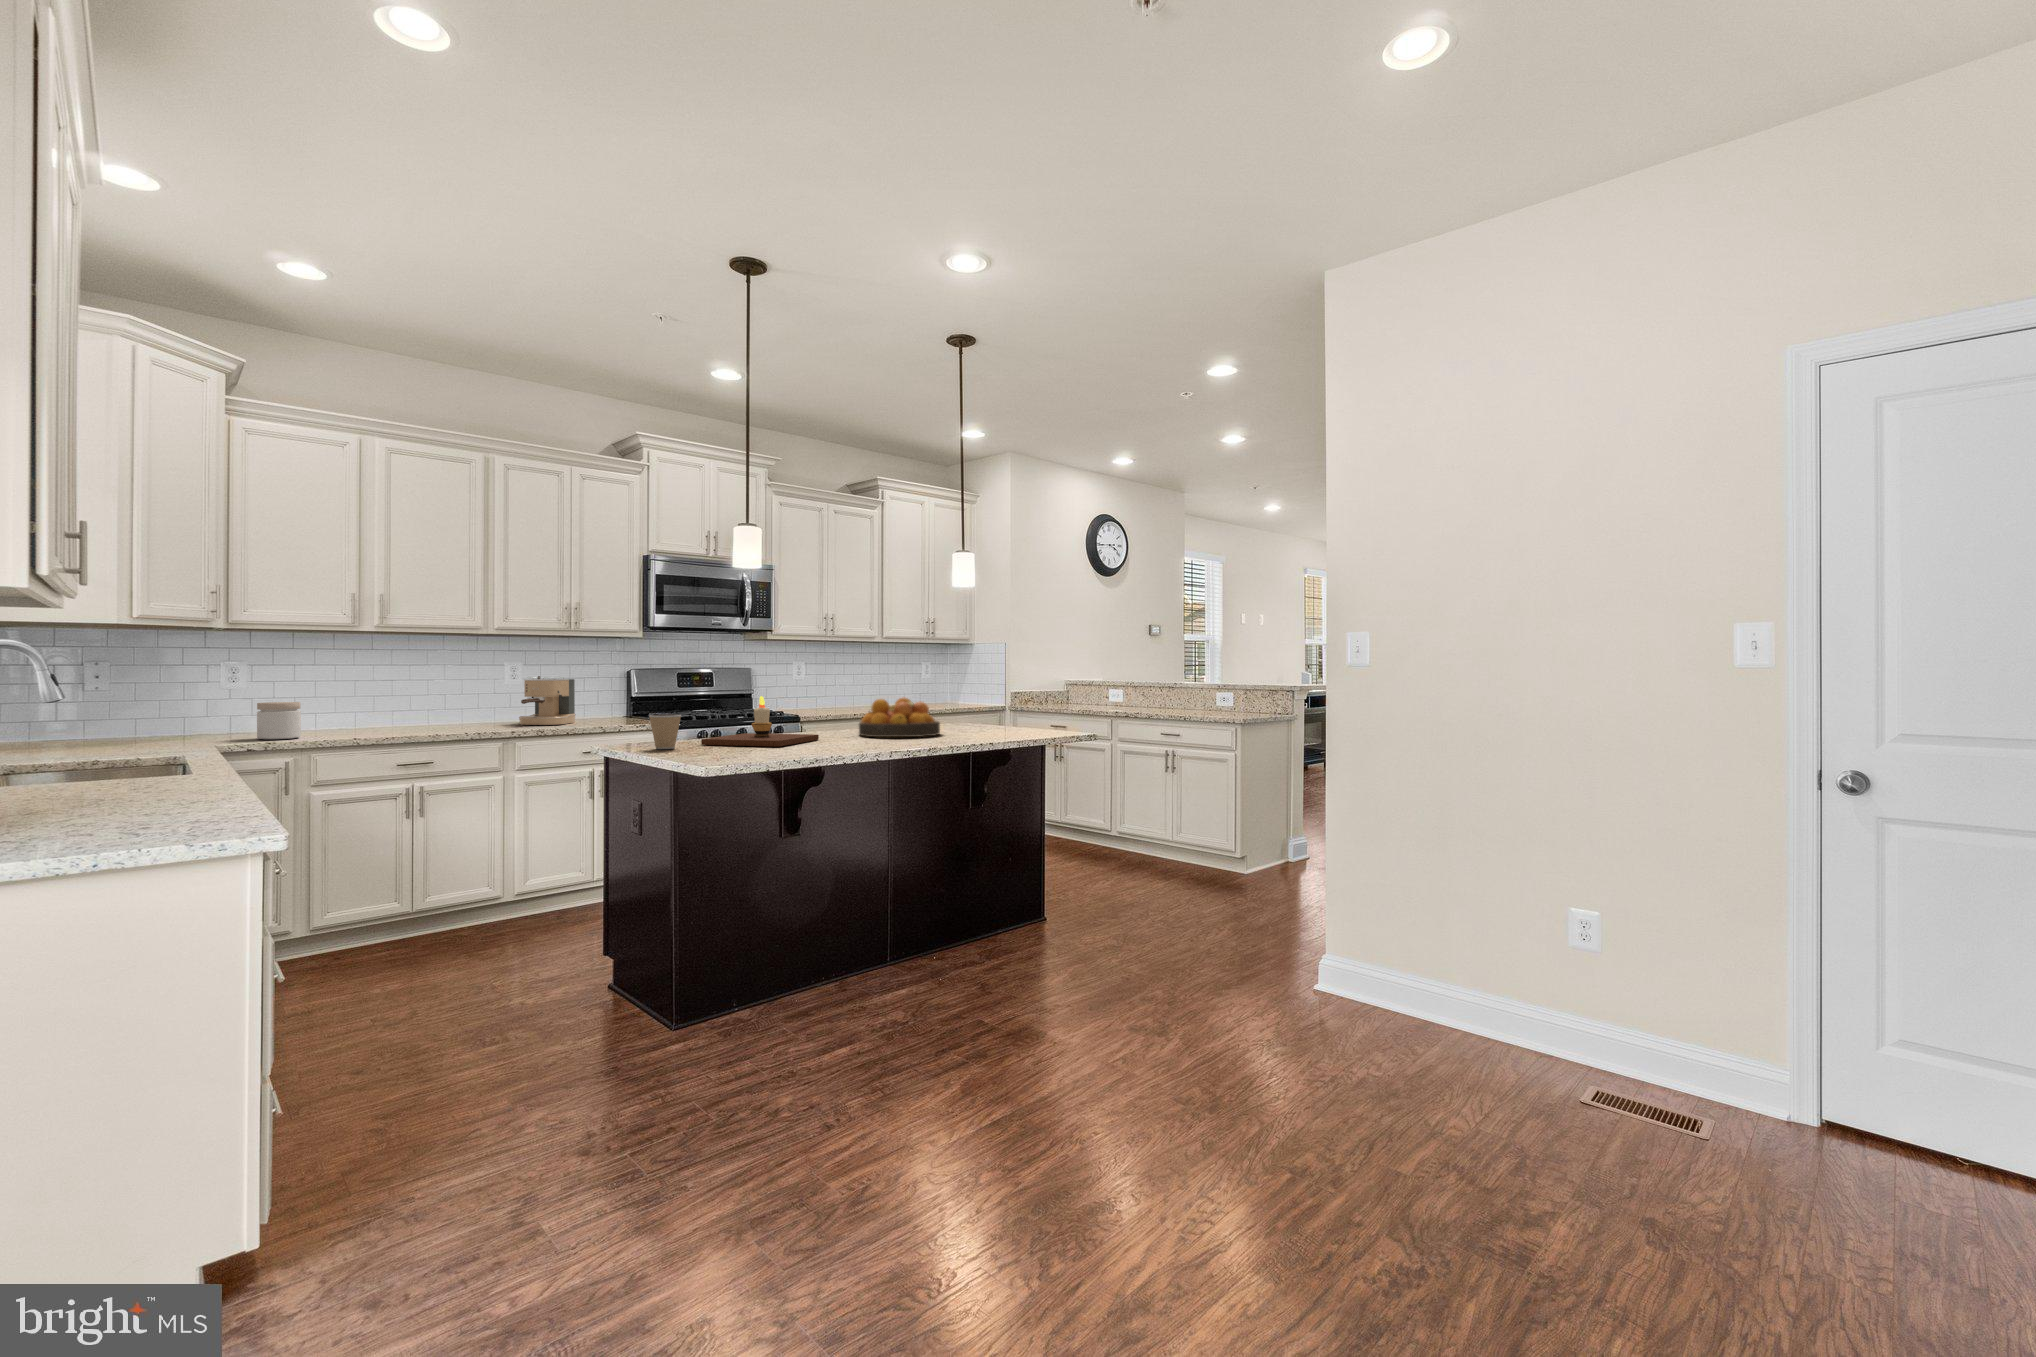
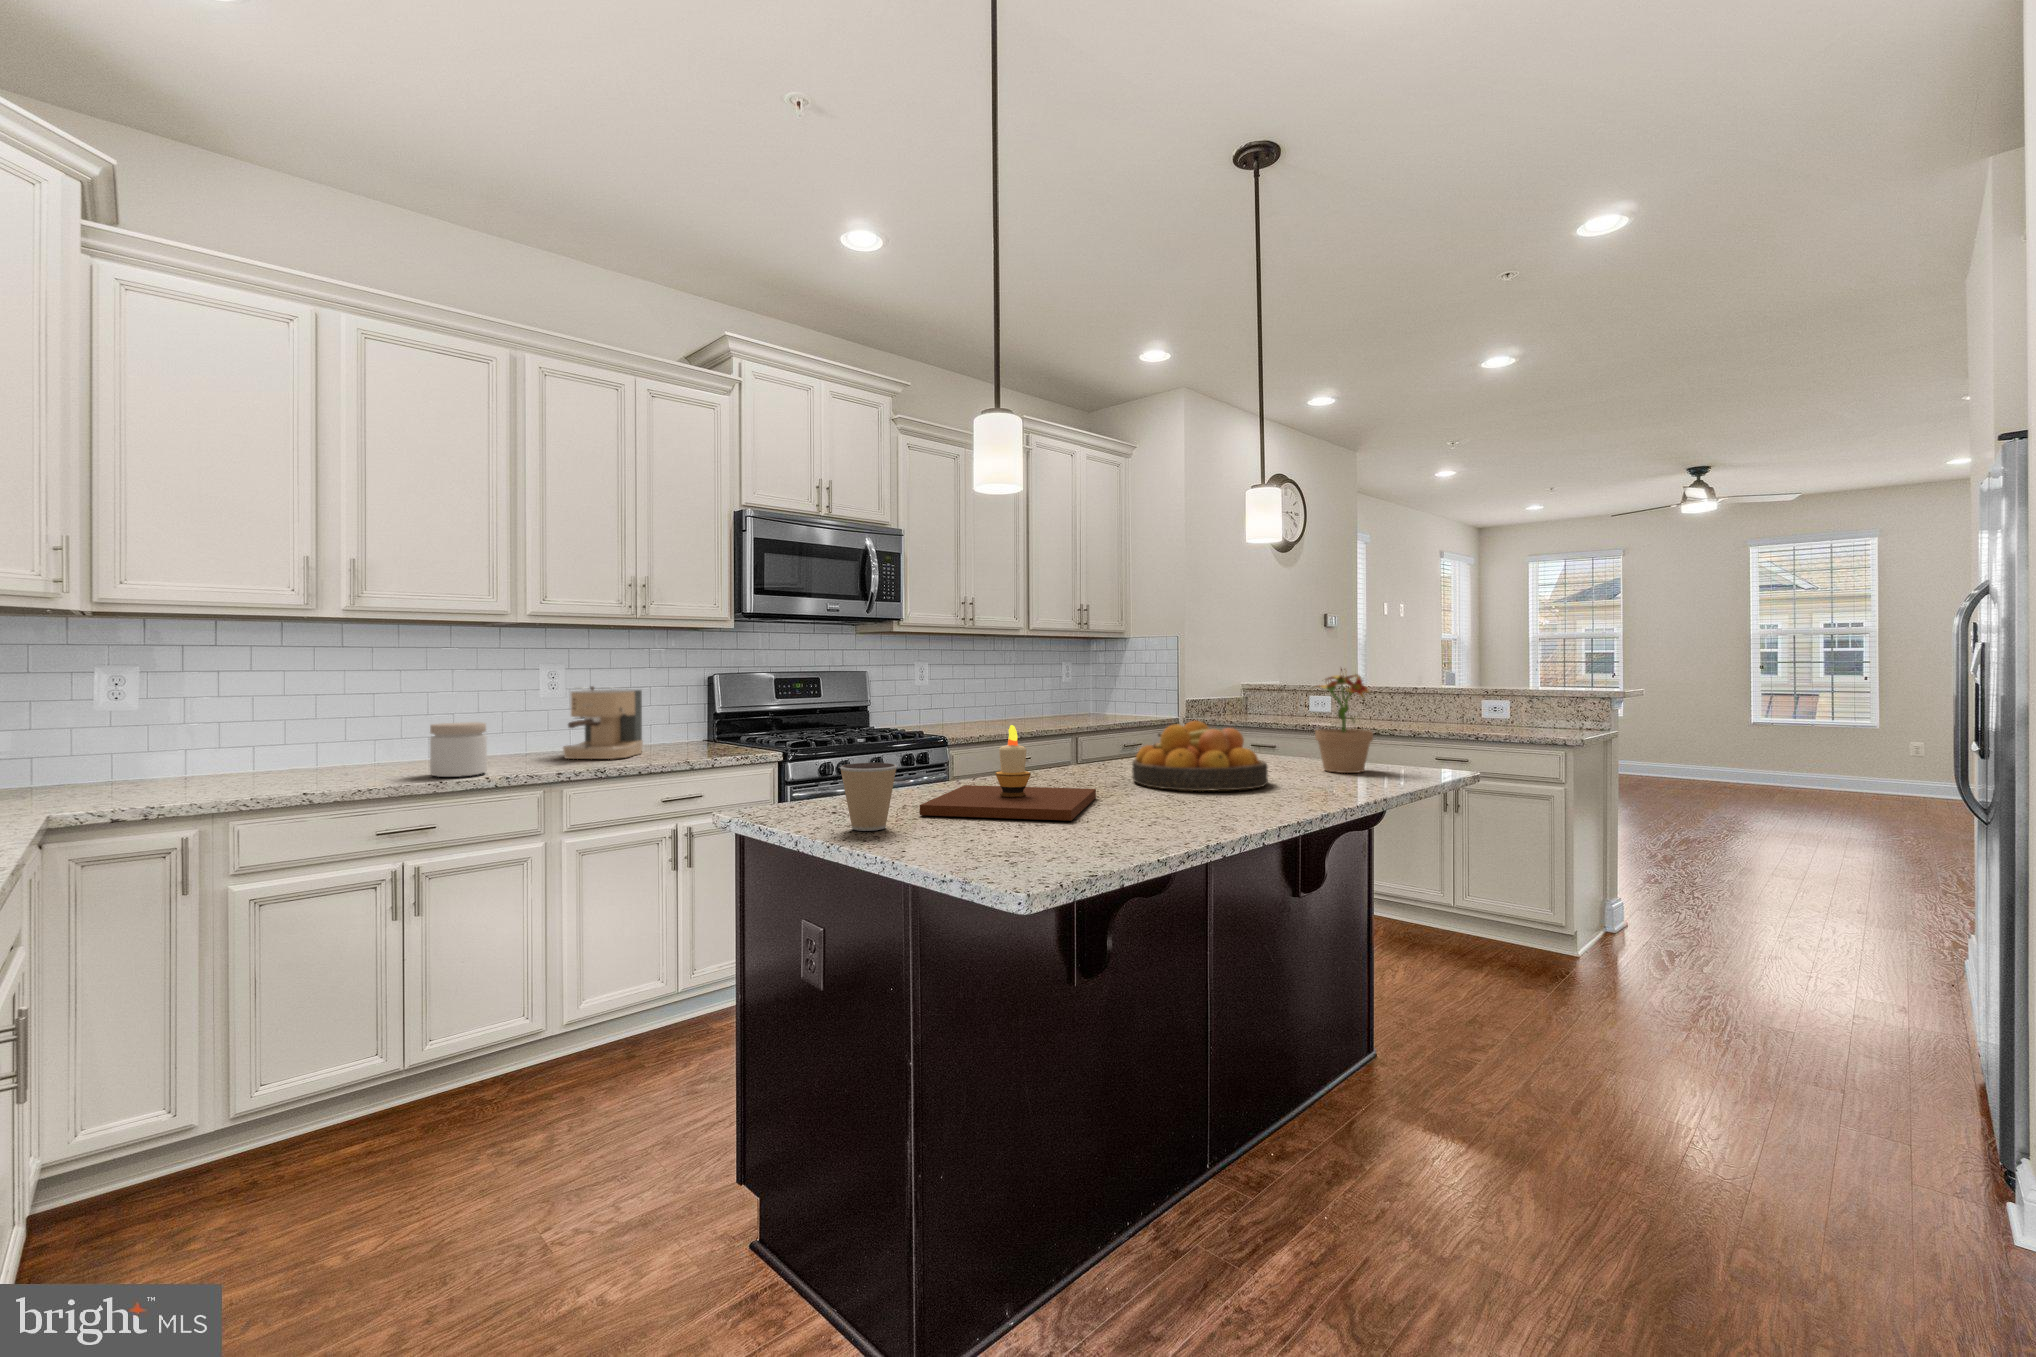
potted plant: none [987,665,1026,731] -> present [1314,669,1373,773]
jar: present [257,702,301,739] -> present [430,722,487,777]

